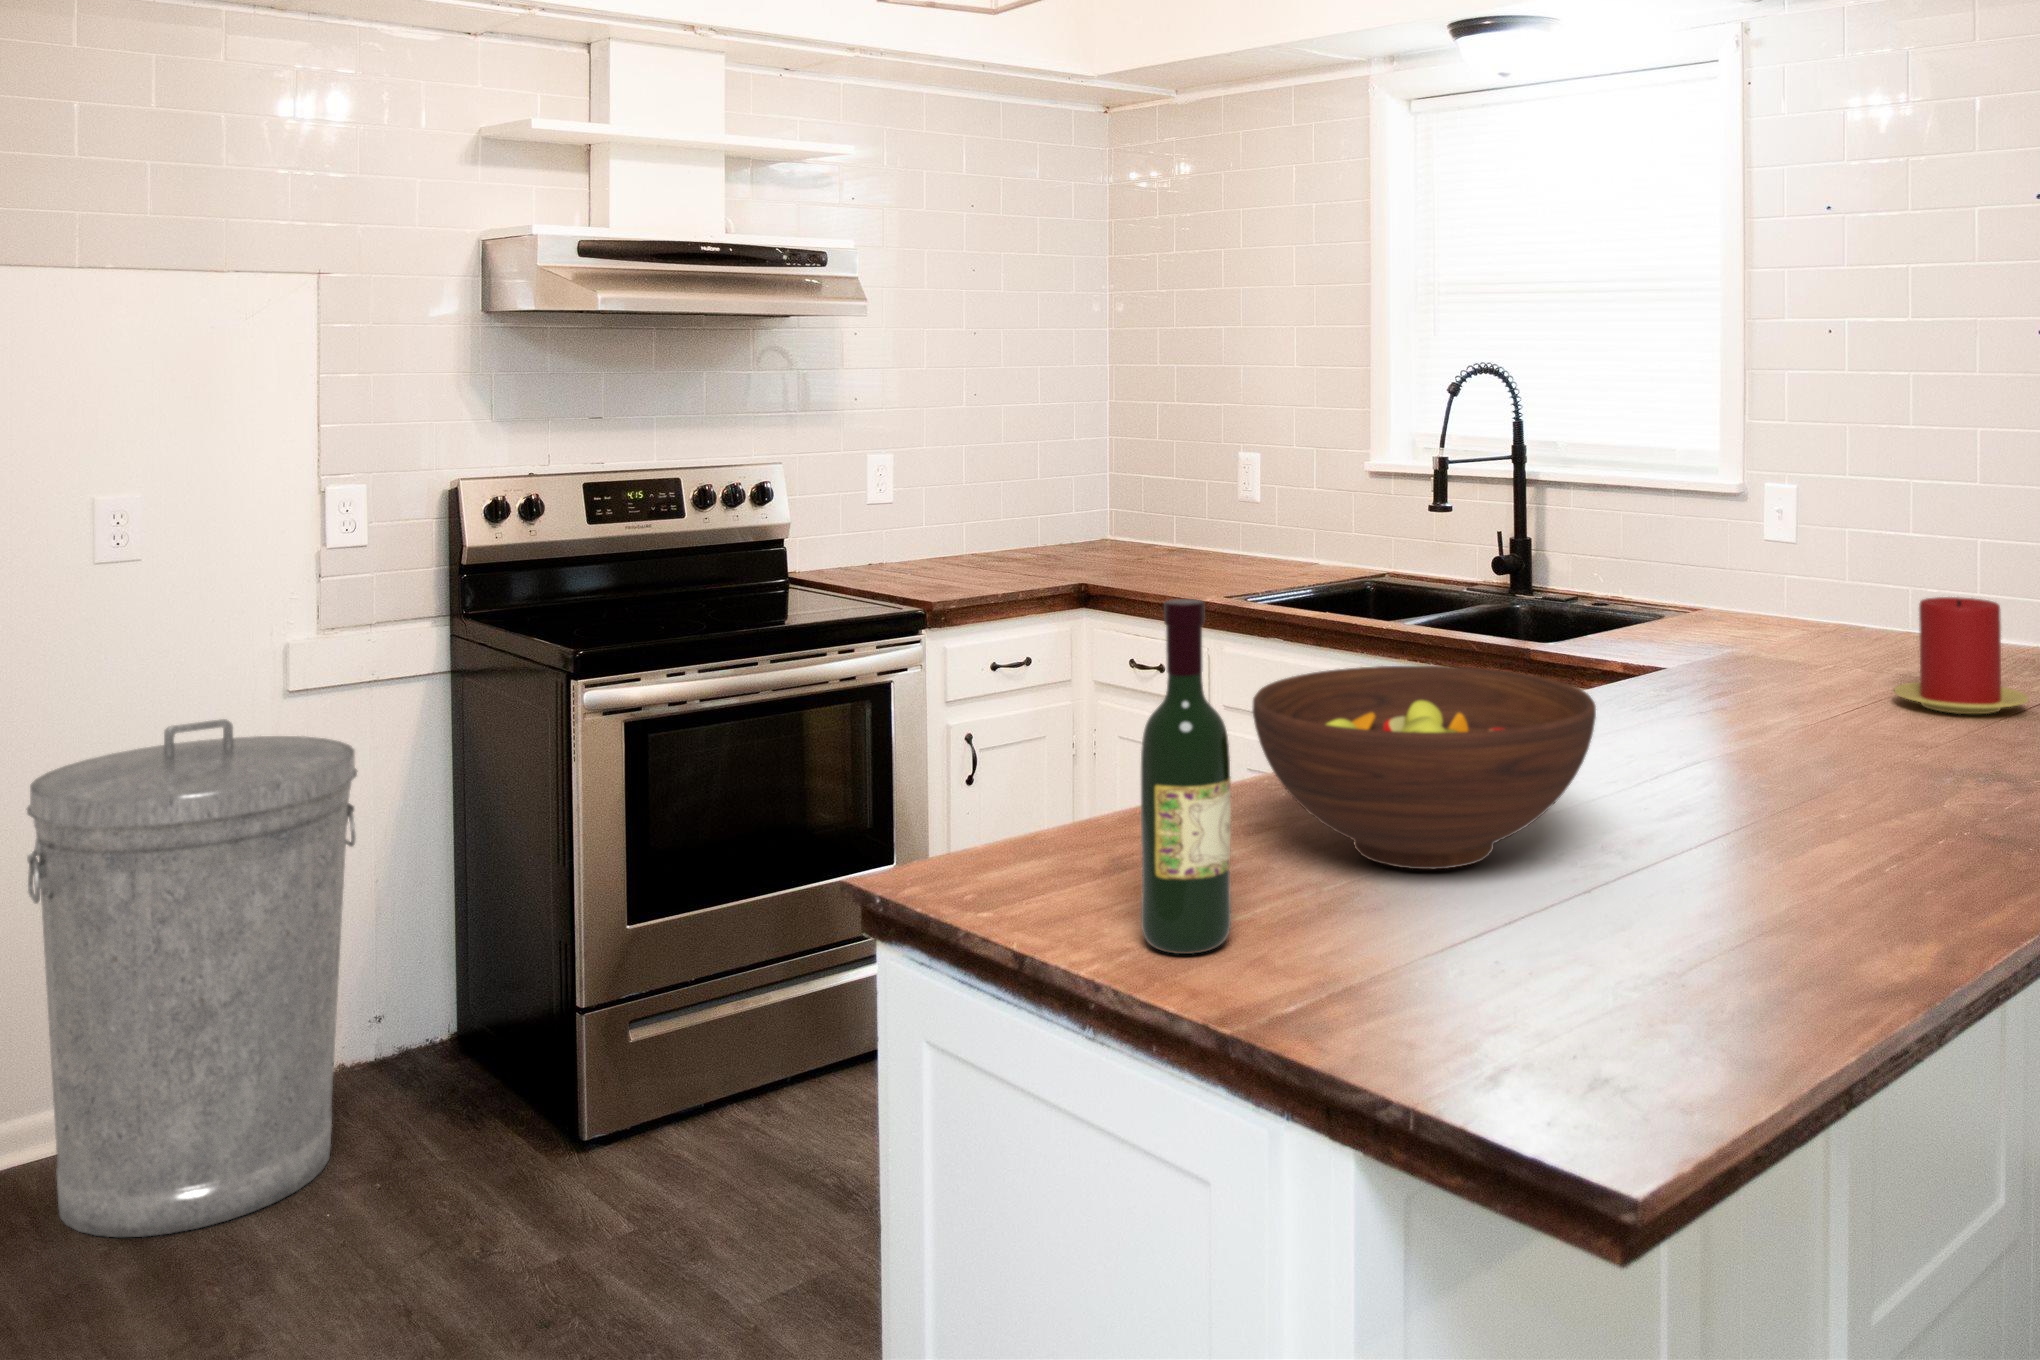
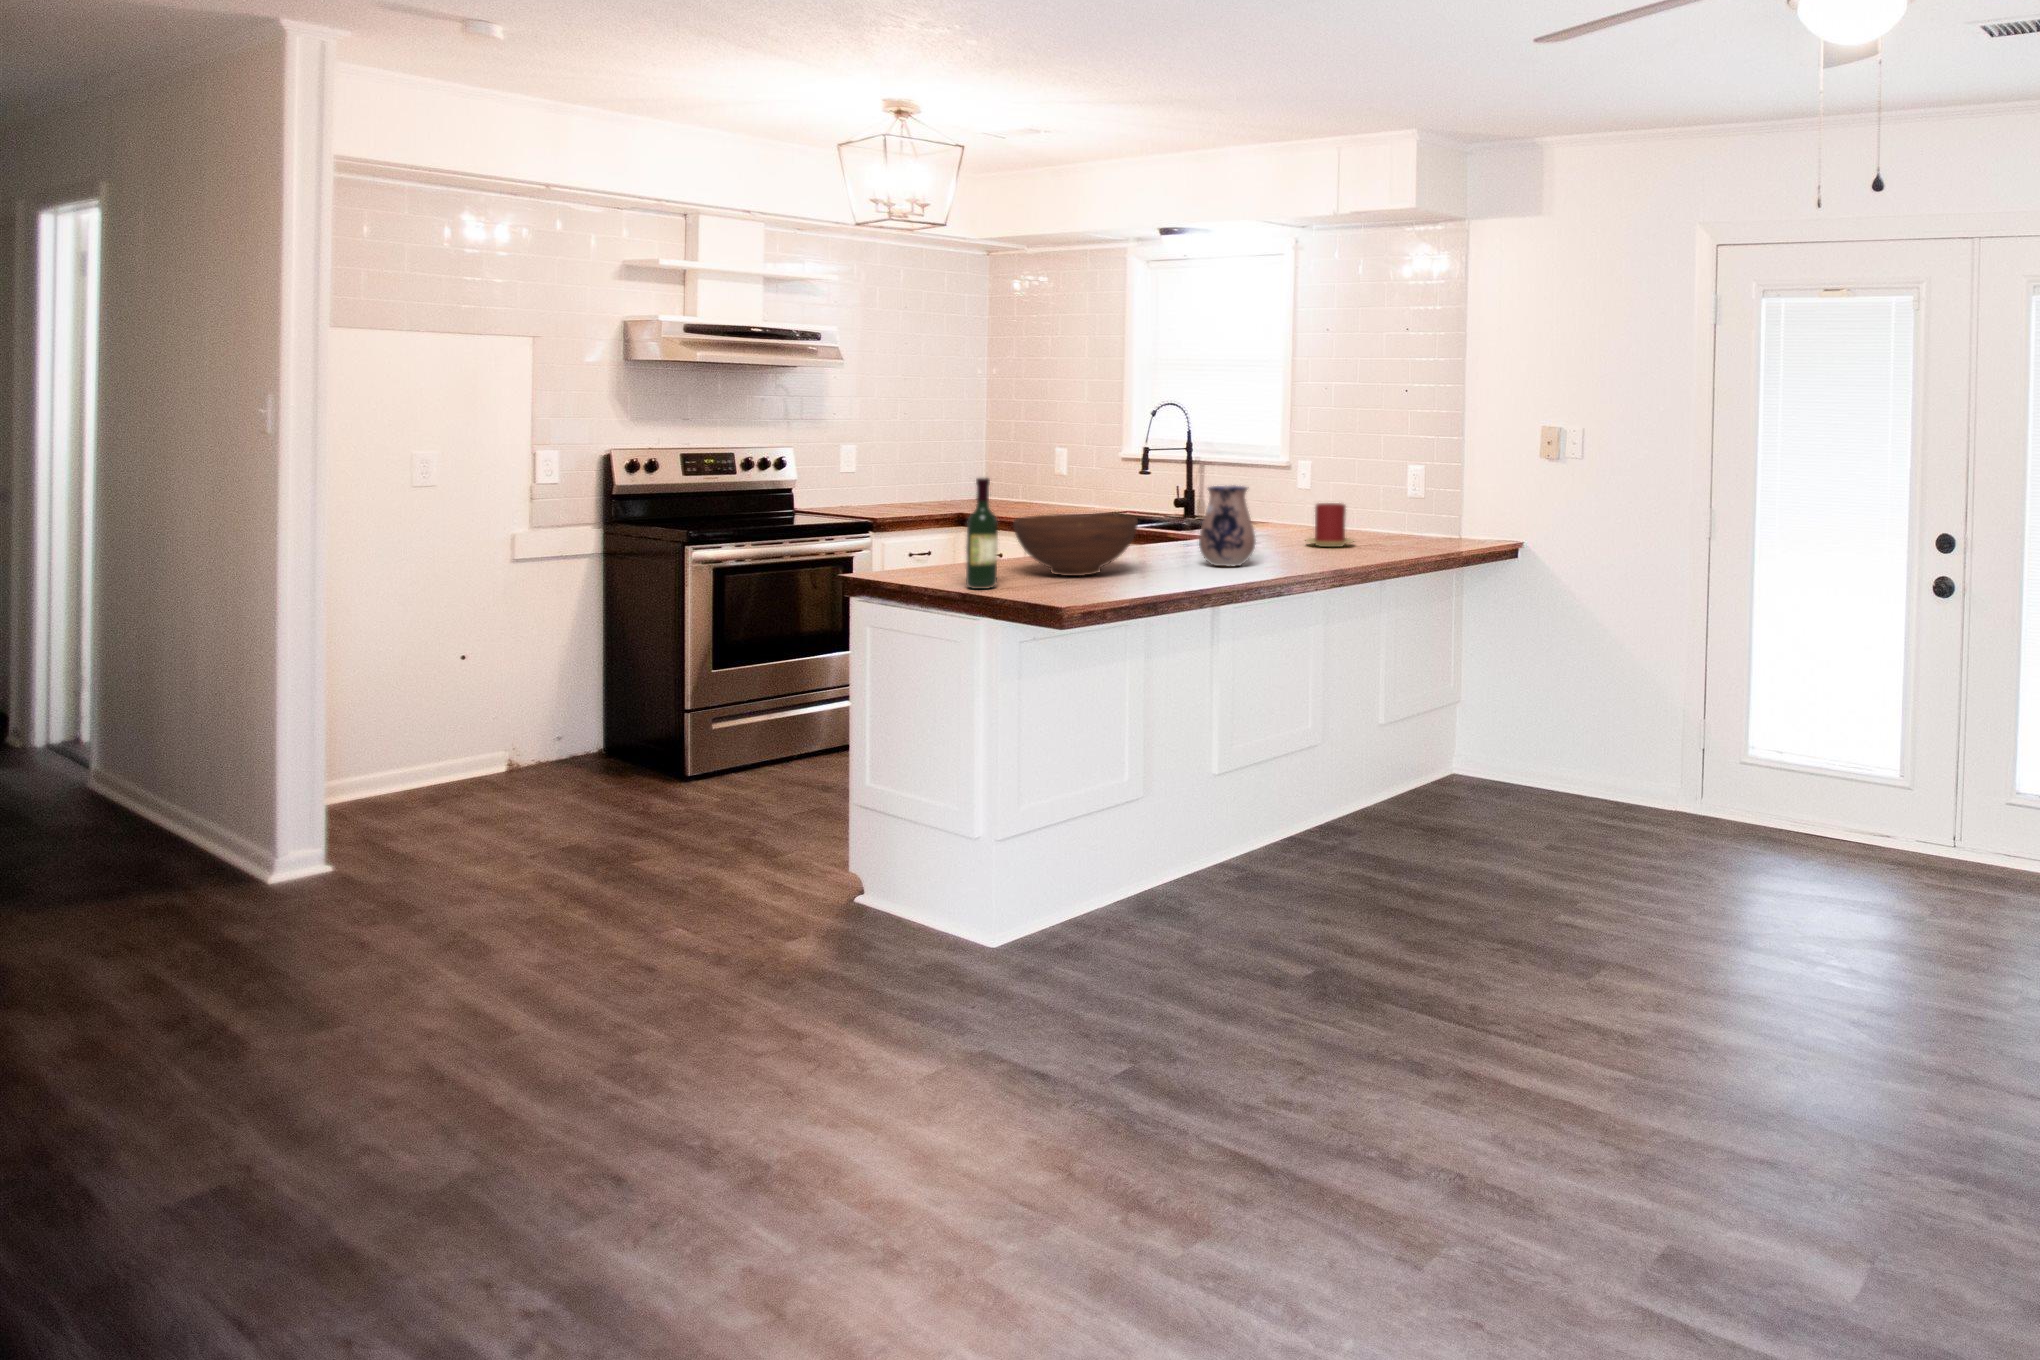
ceramic pitcher: none [1724,578,1887,817] -> present [1199,486,1256,566]
trash can: present [27,719,358,1237] -> none [391,566,567,808]

